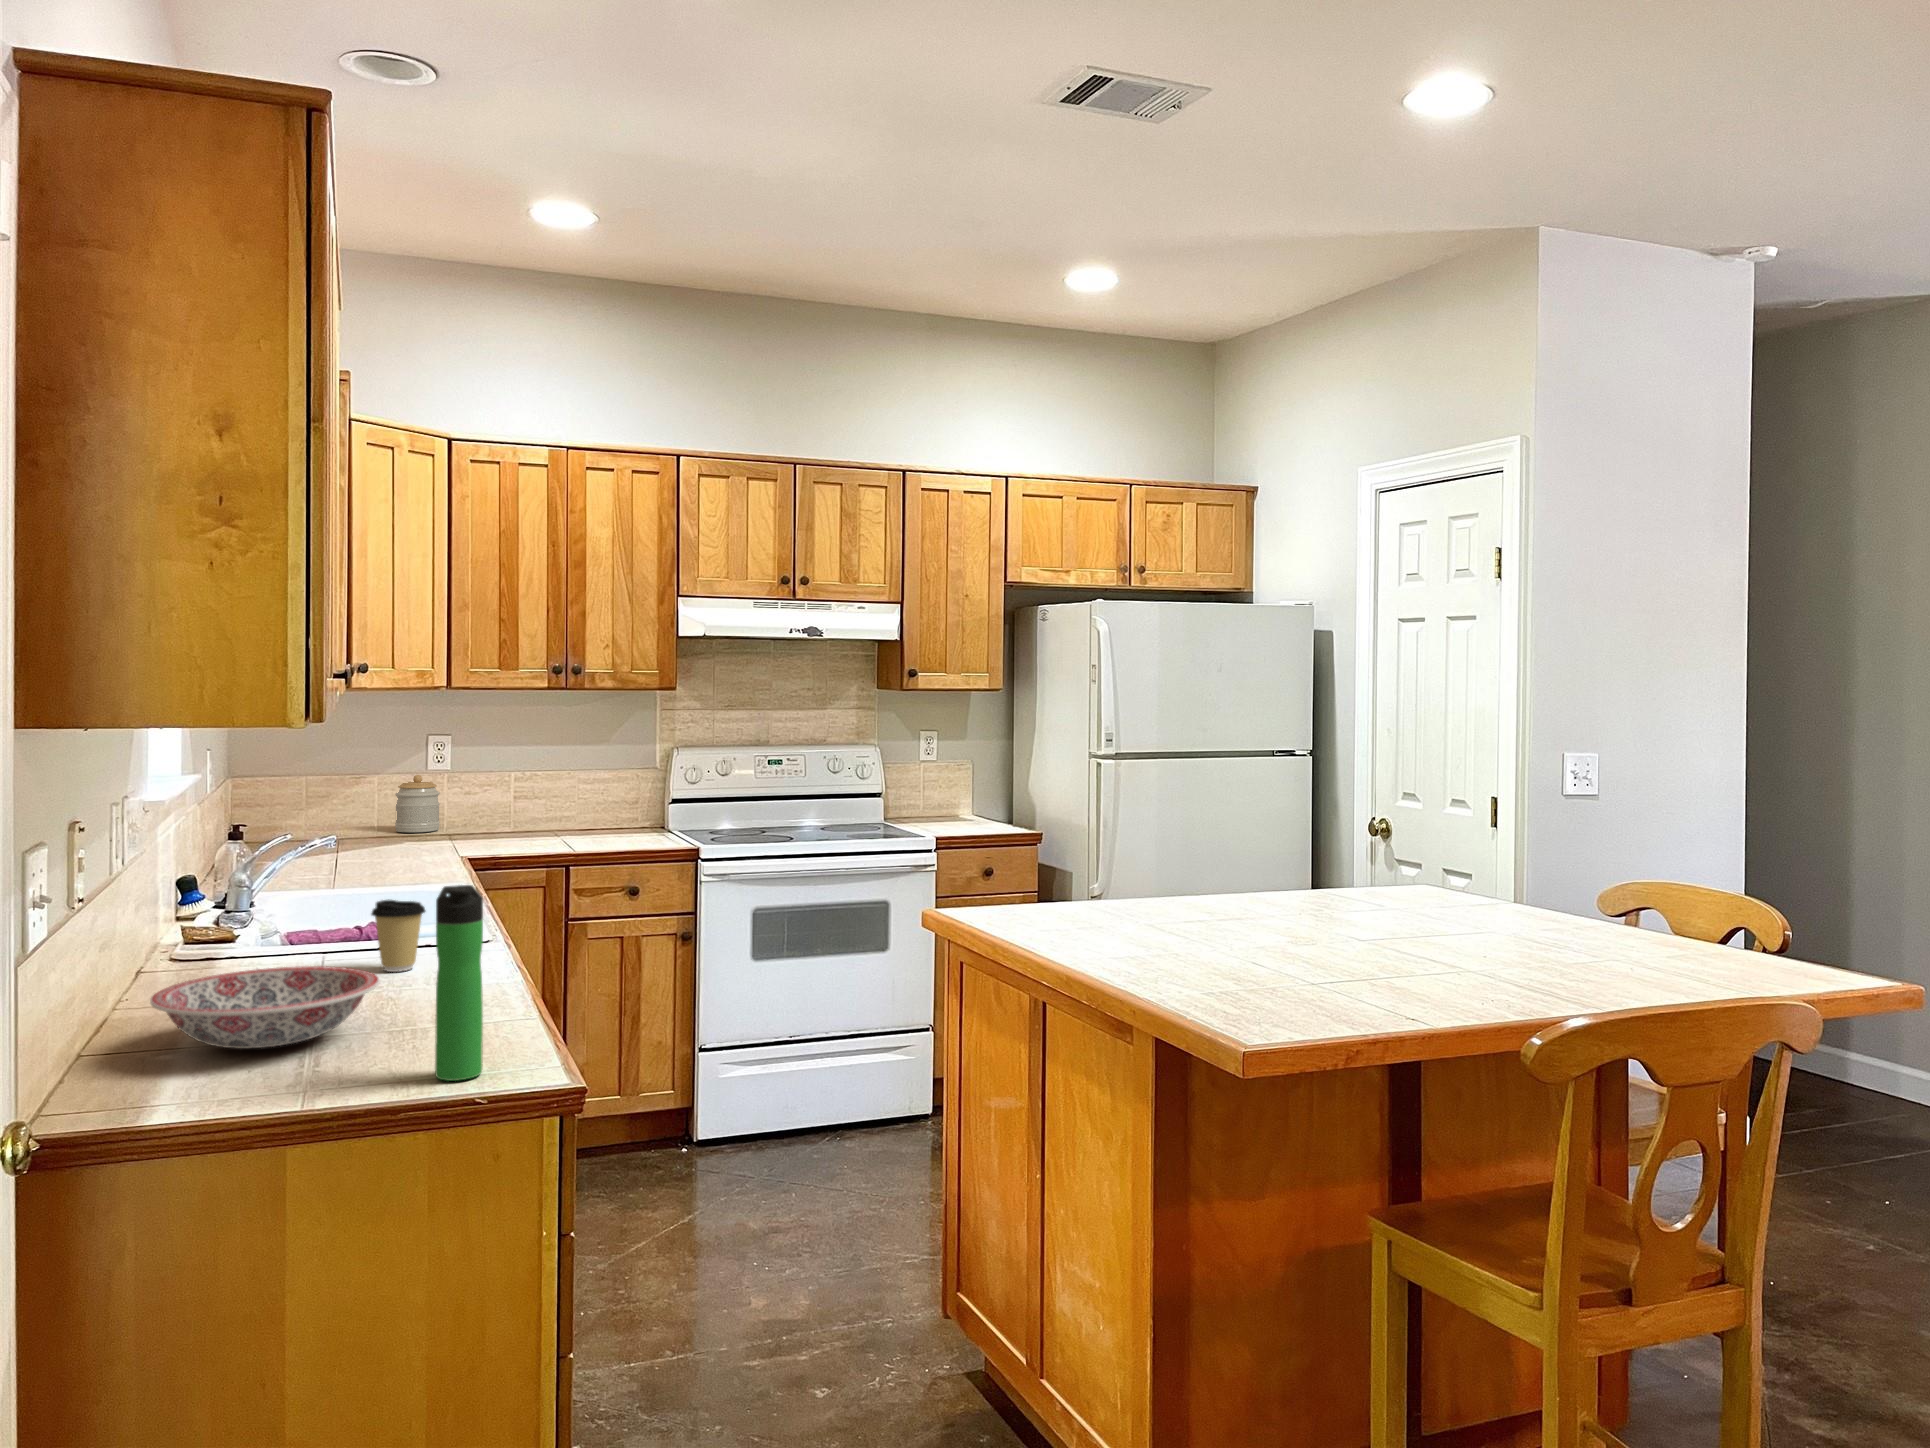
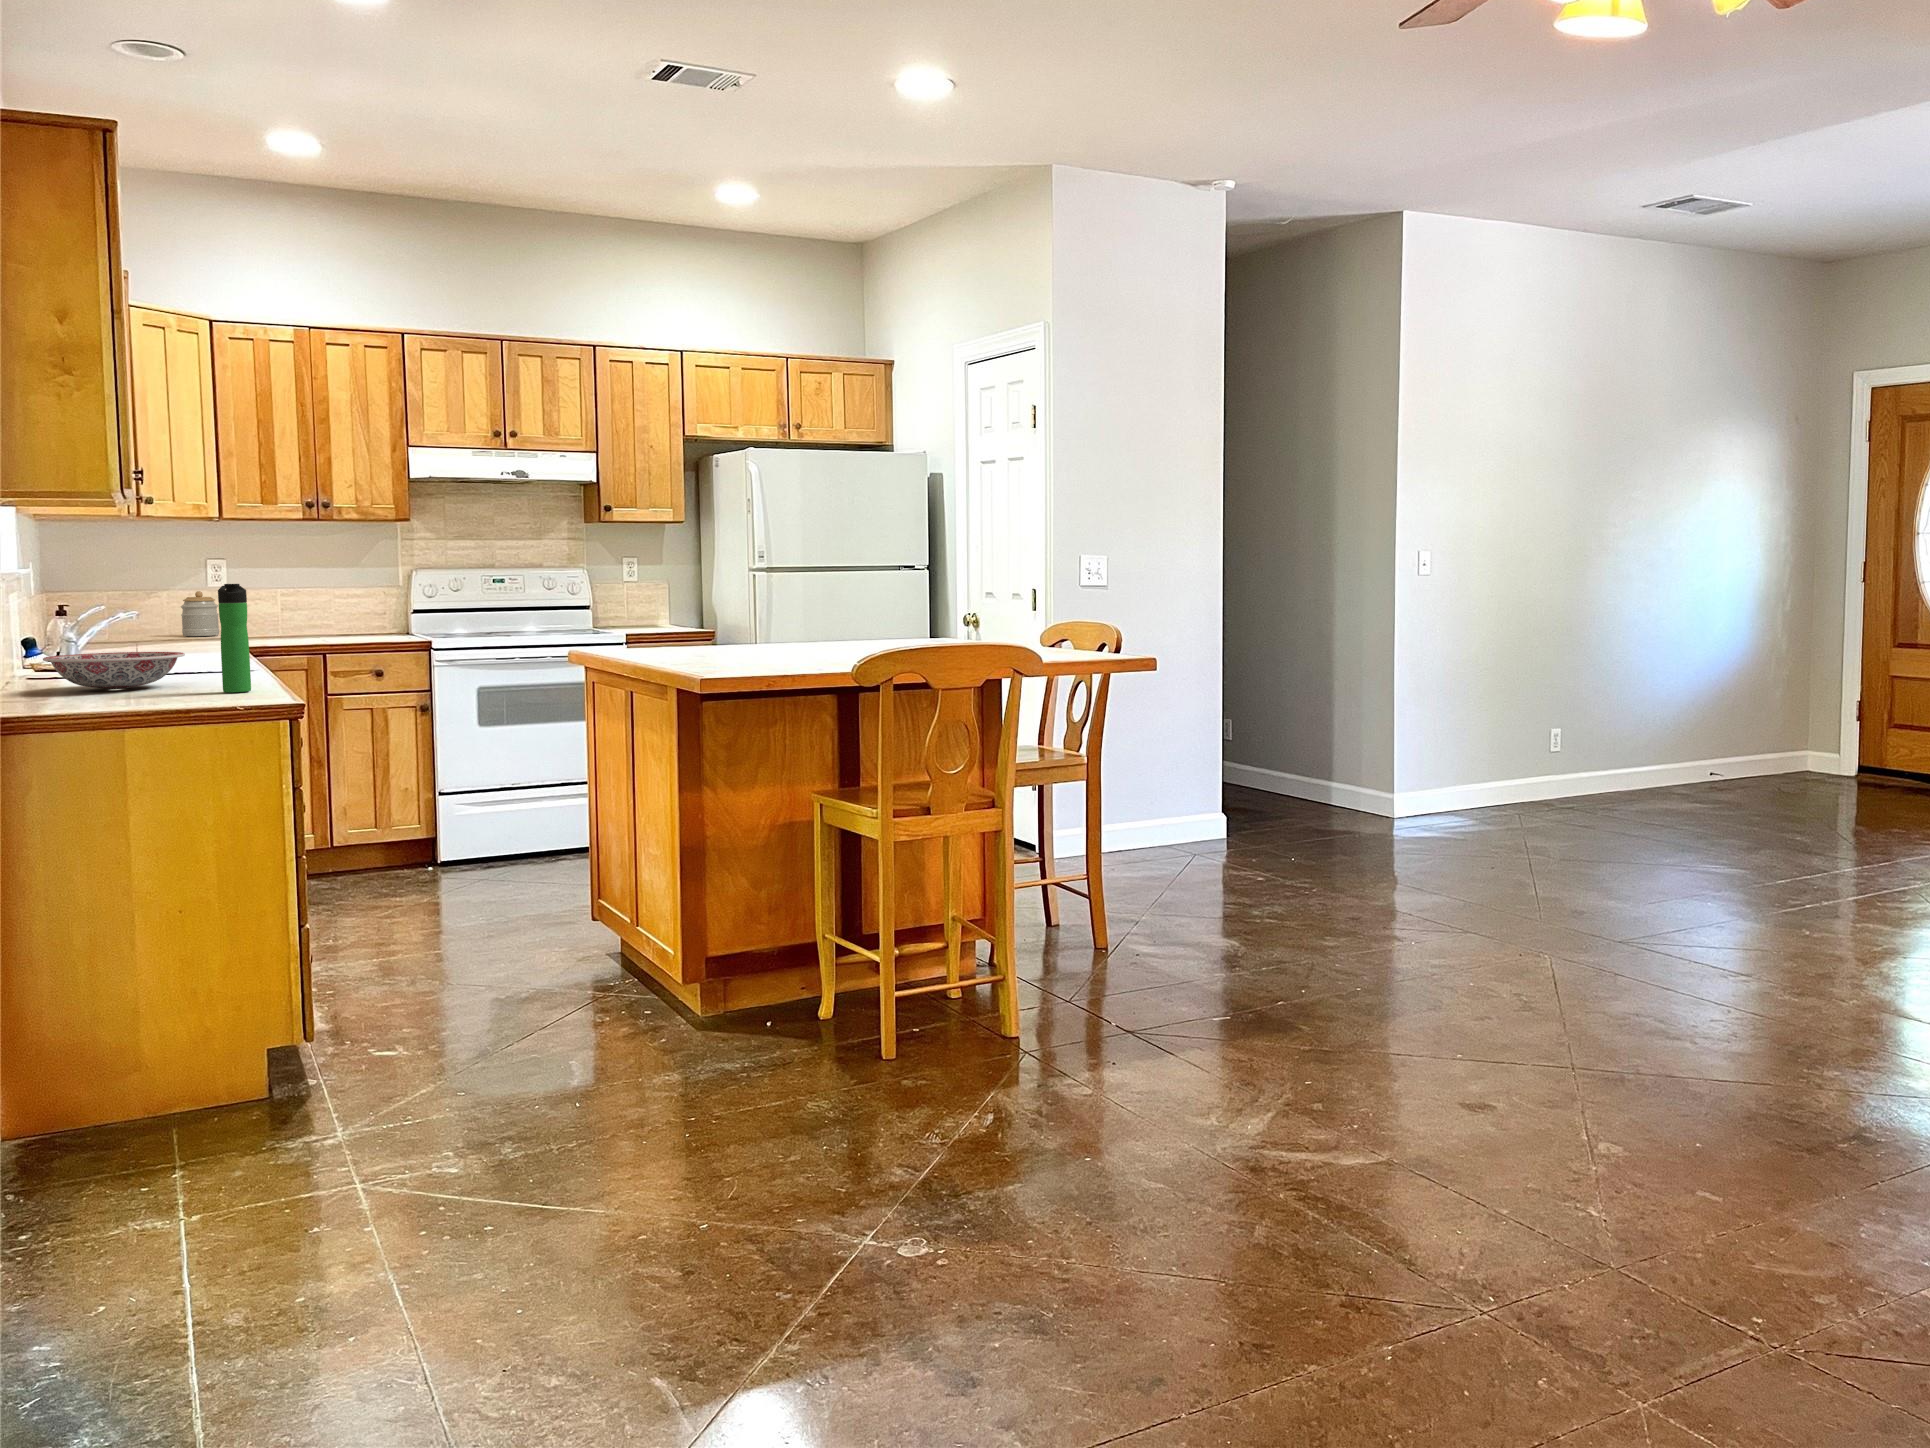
coffee cup: present [371,899,425,972] -> none [174,628,212,673]

